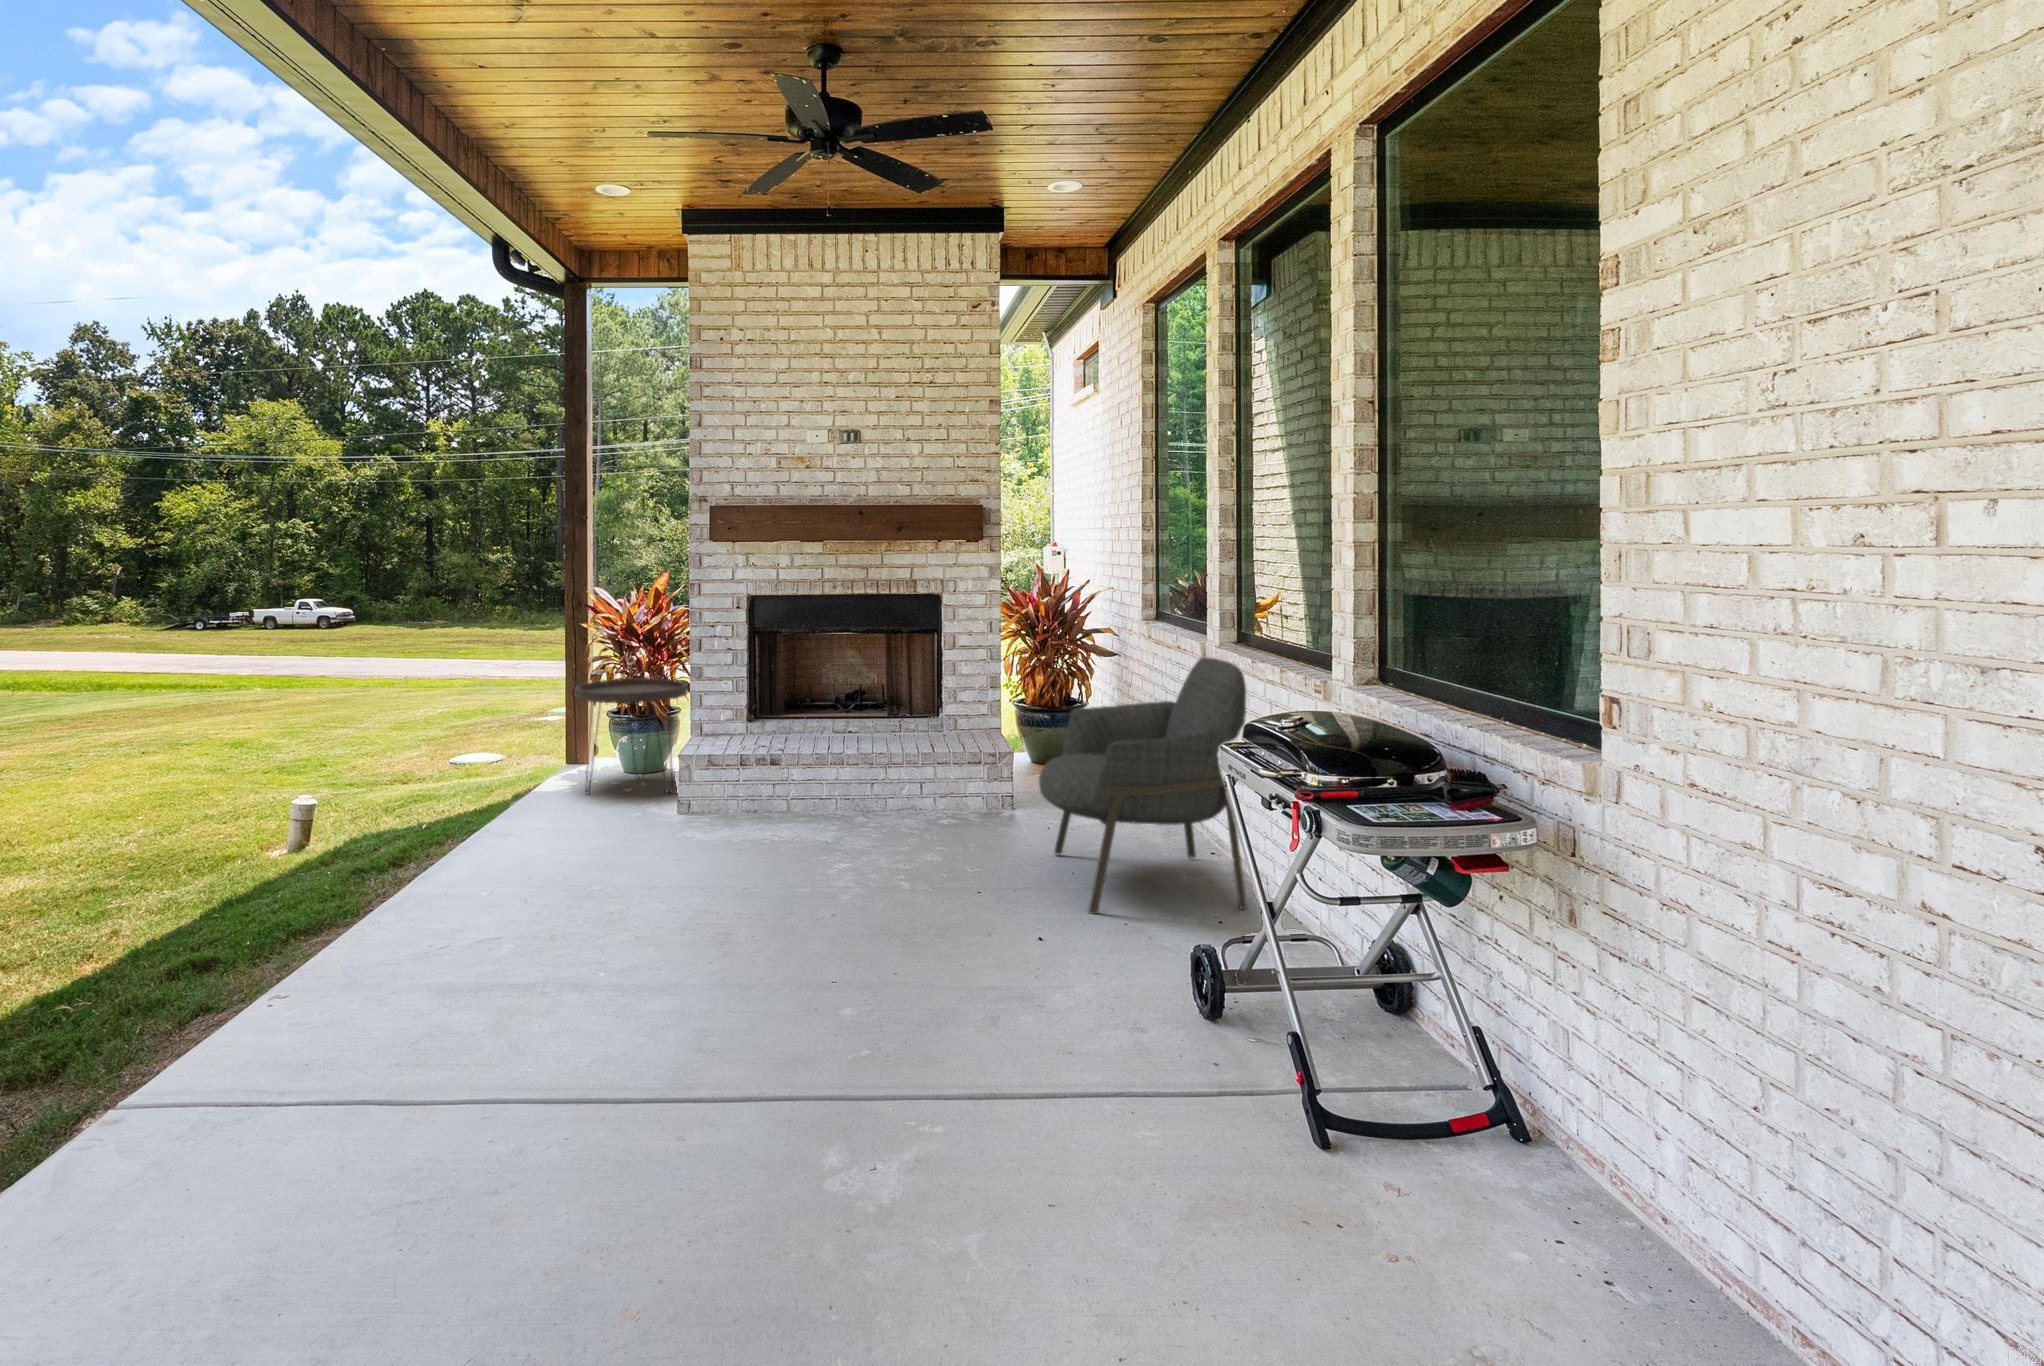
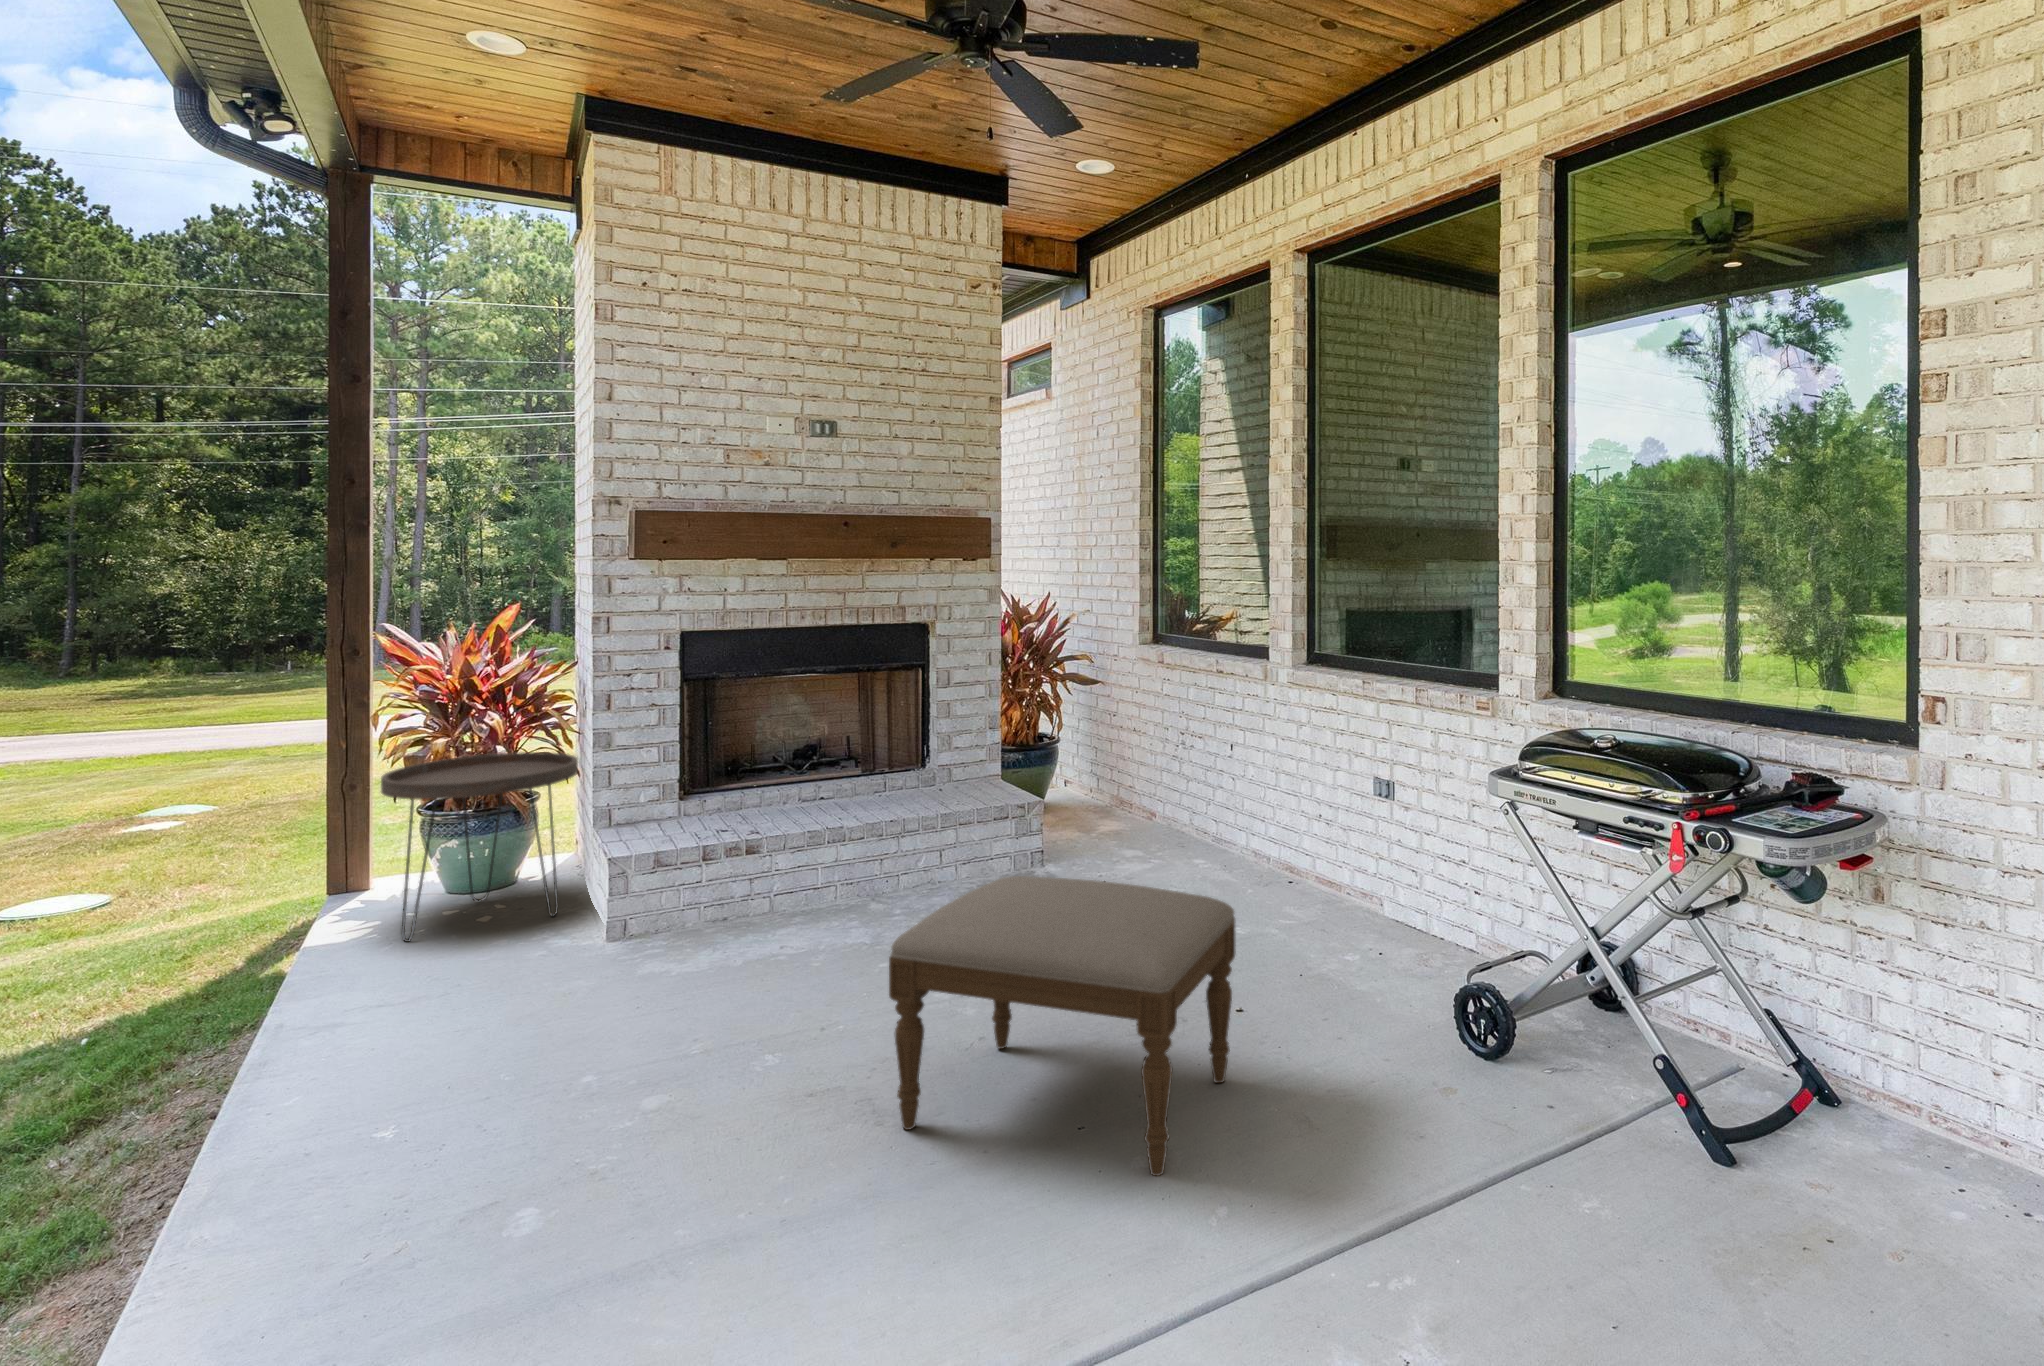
armchair: present [1039,657,1247,914] -> none [1143,677,1380,971]
ottoman: none [721,788,975,1012] -> present [889,876,1236,1176]

